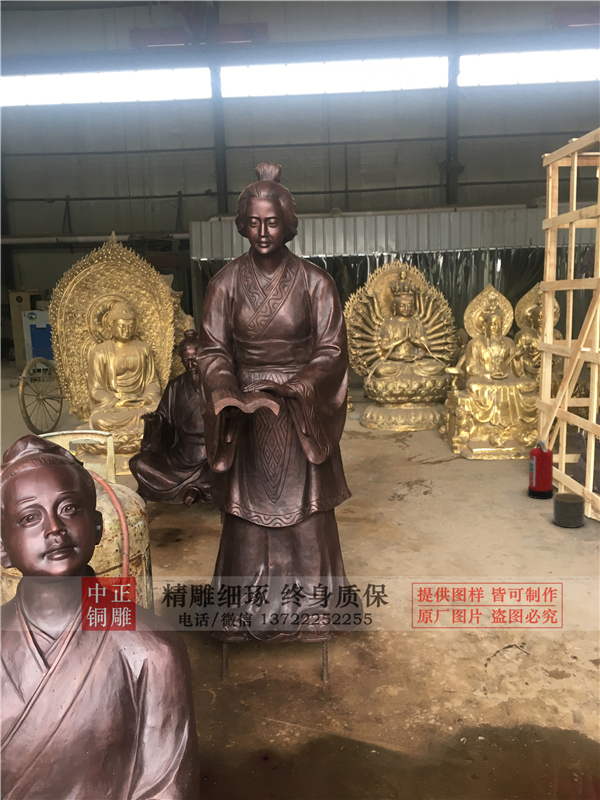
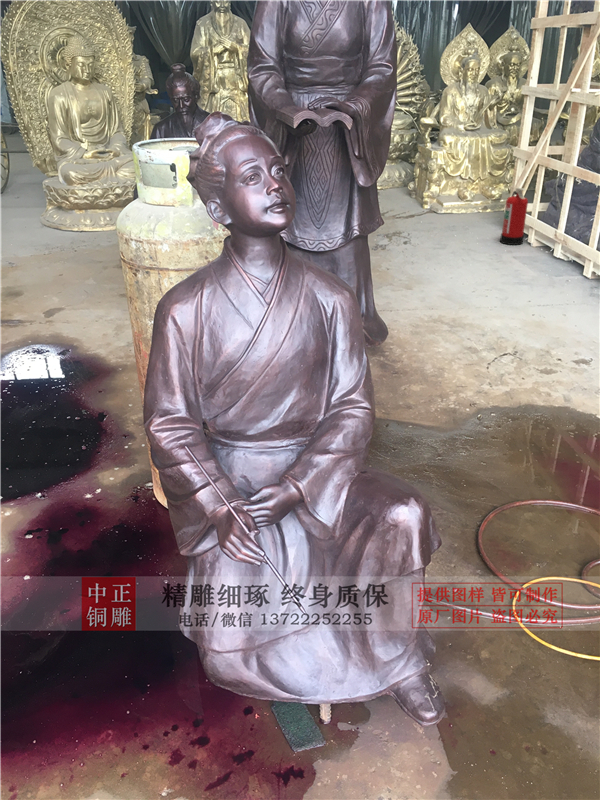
planter: present [553,493,585,527] -> none [527,237,558,267]

